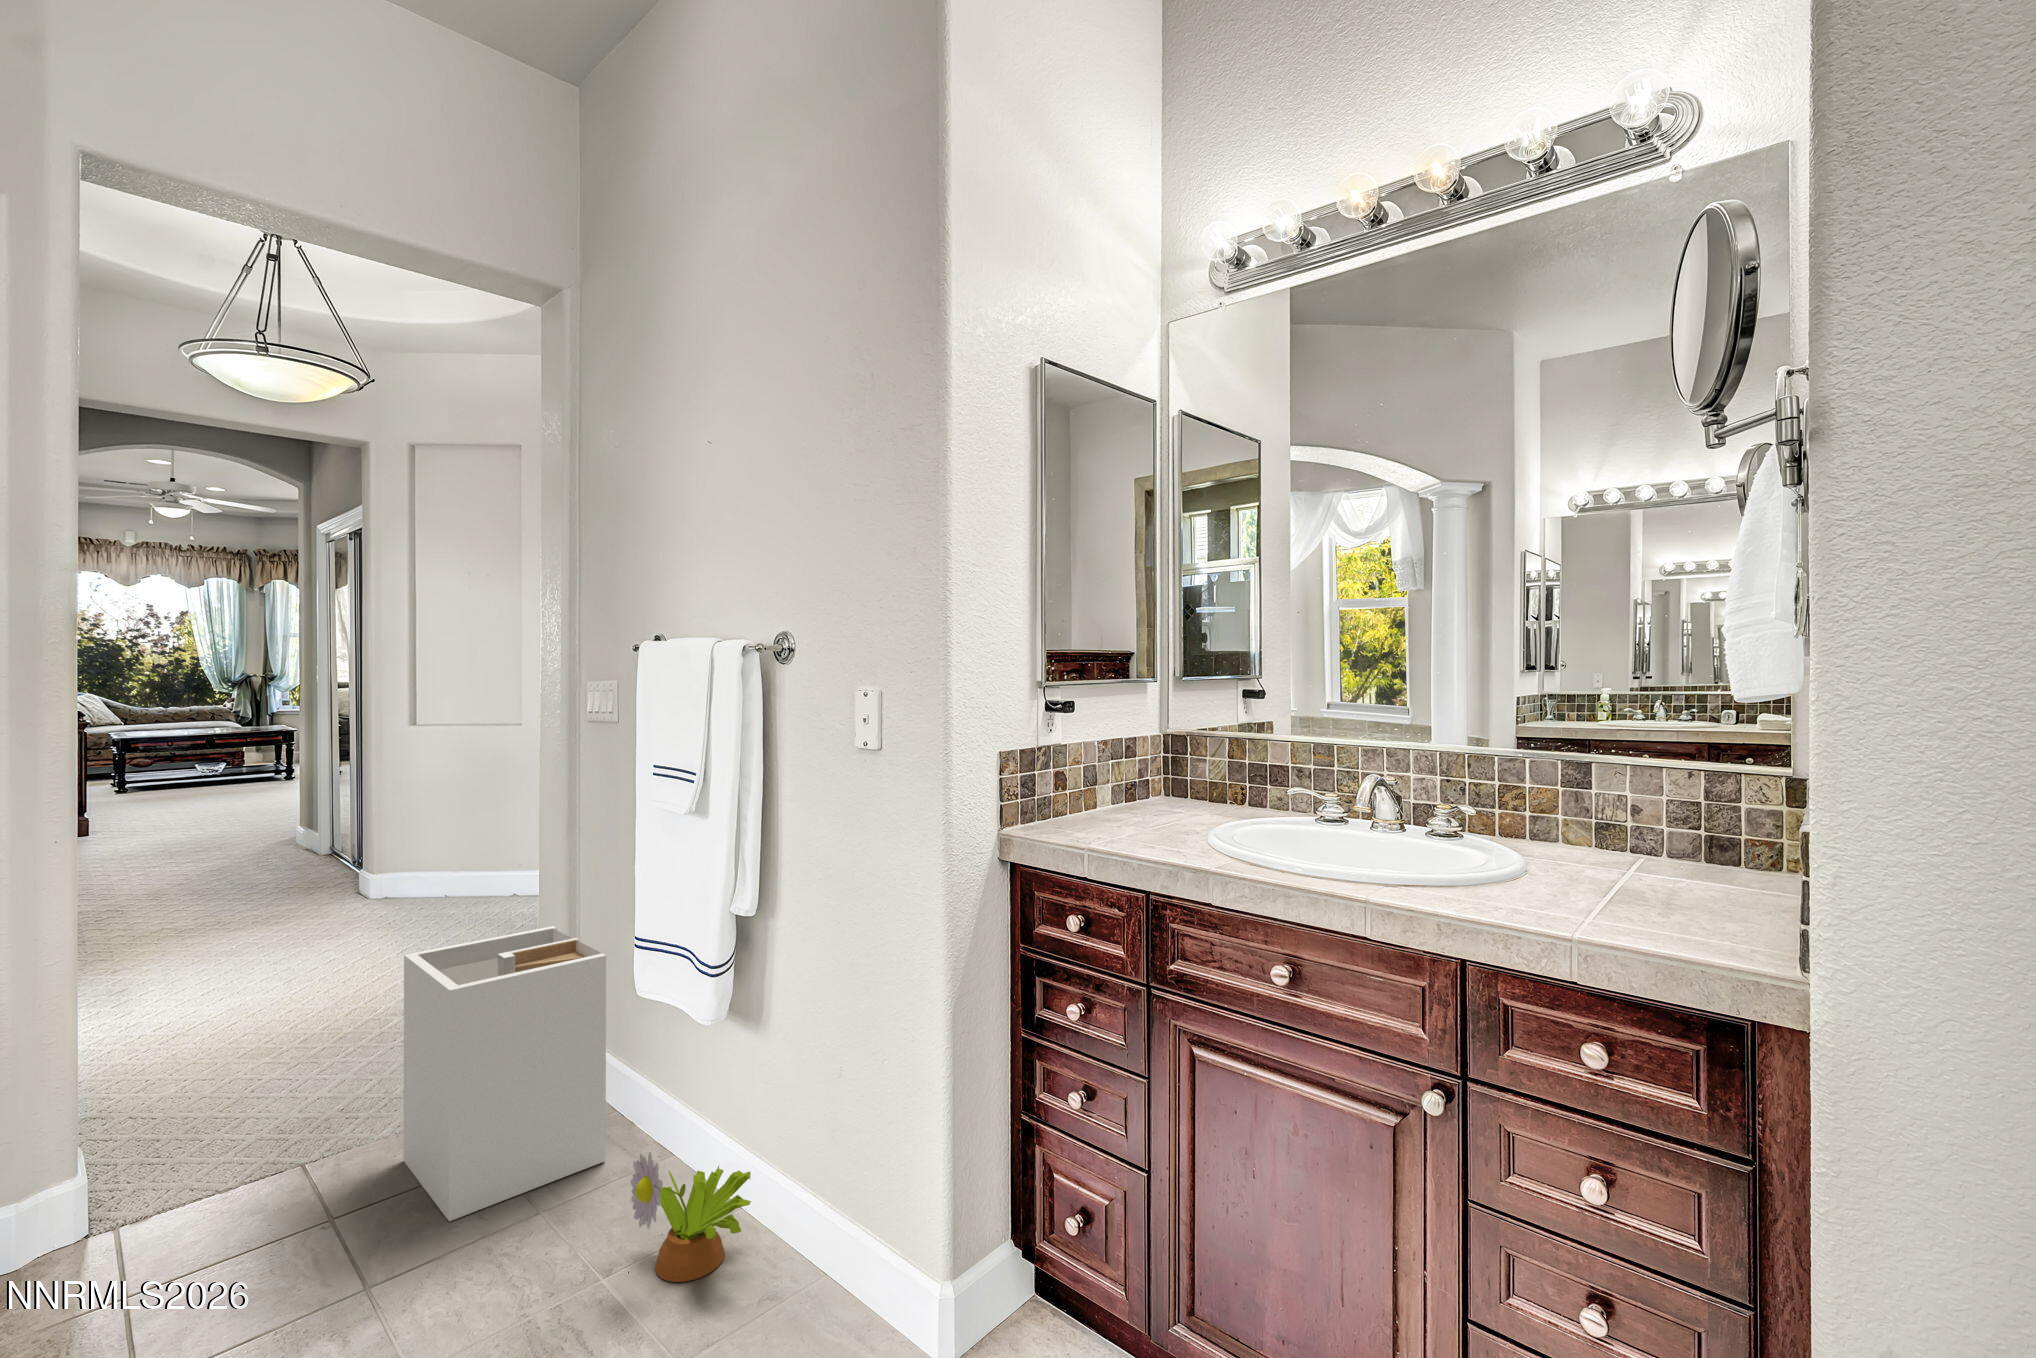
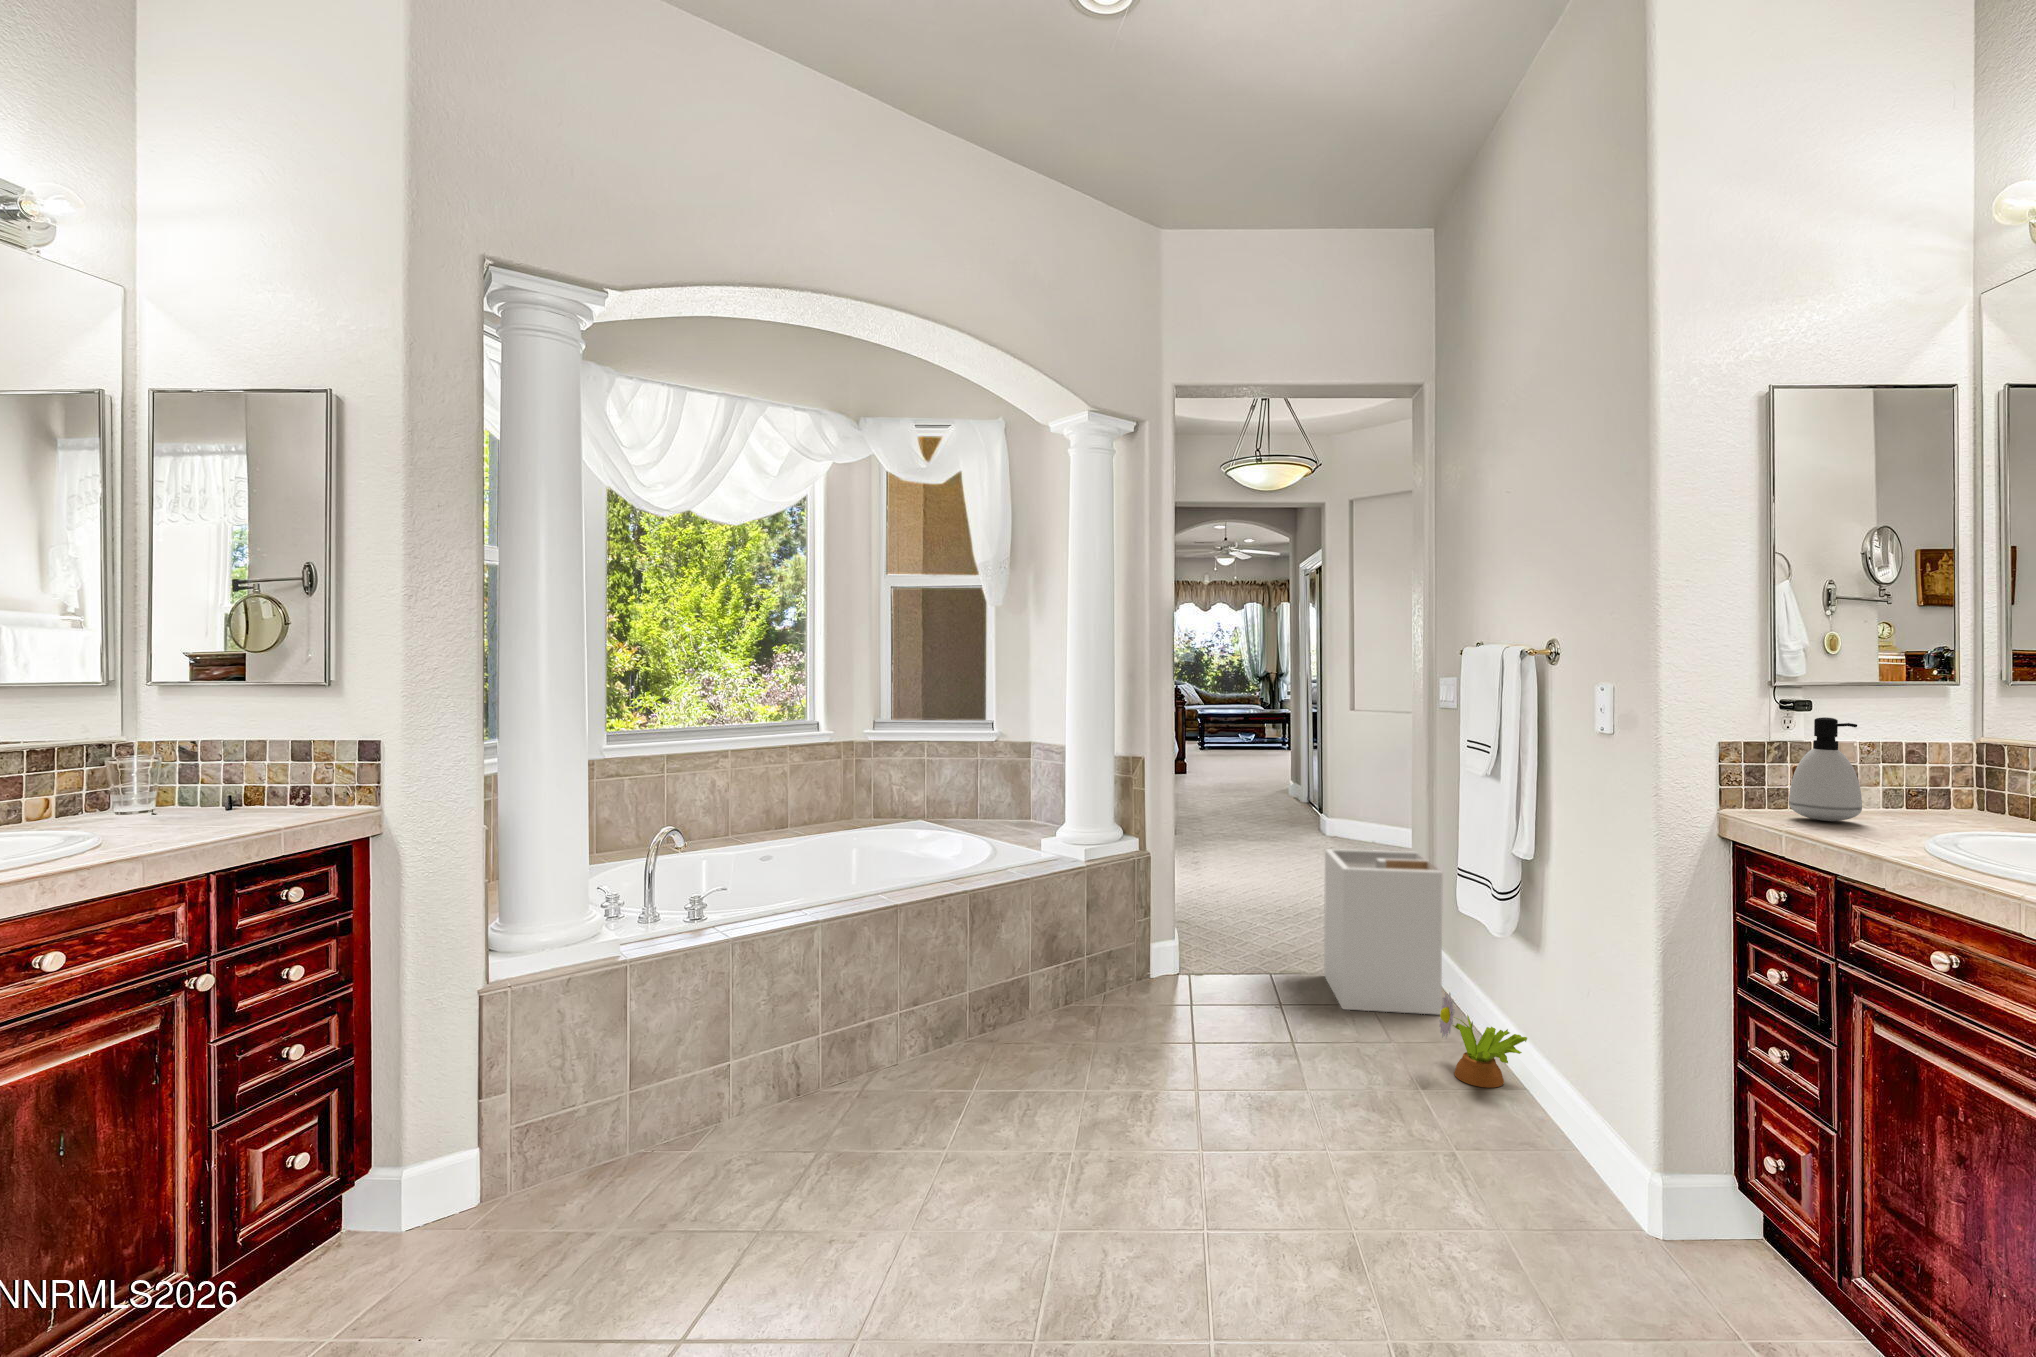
soap dispenser: none [1079,715,1143,834] -> present [1789,717,1862,821]

